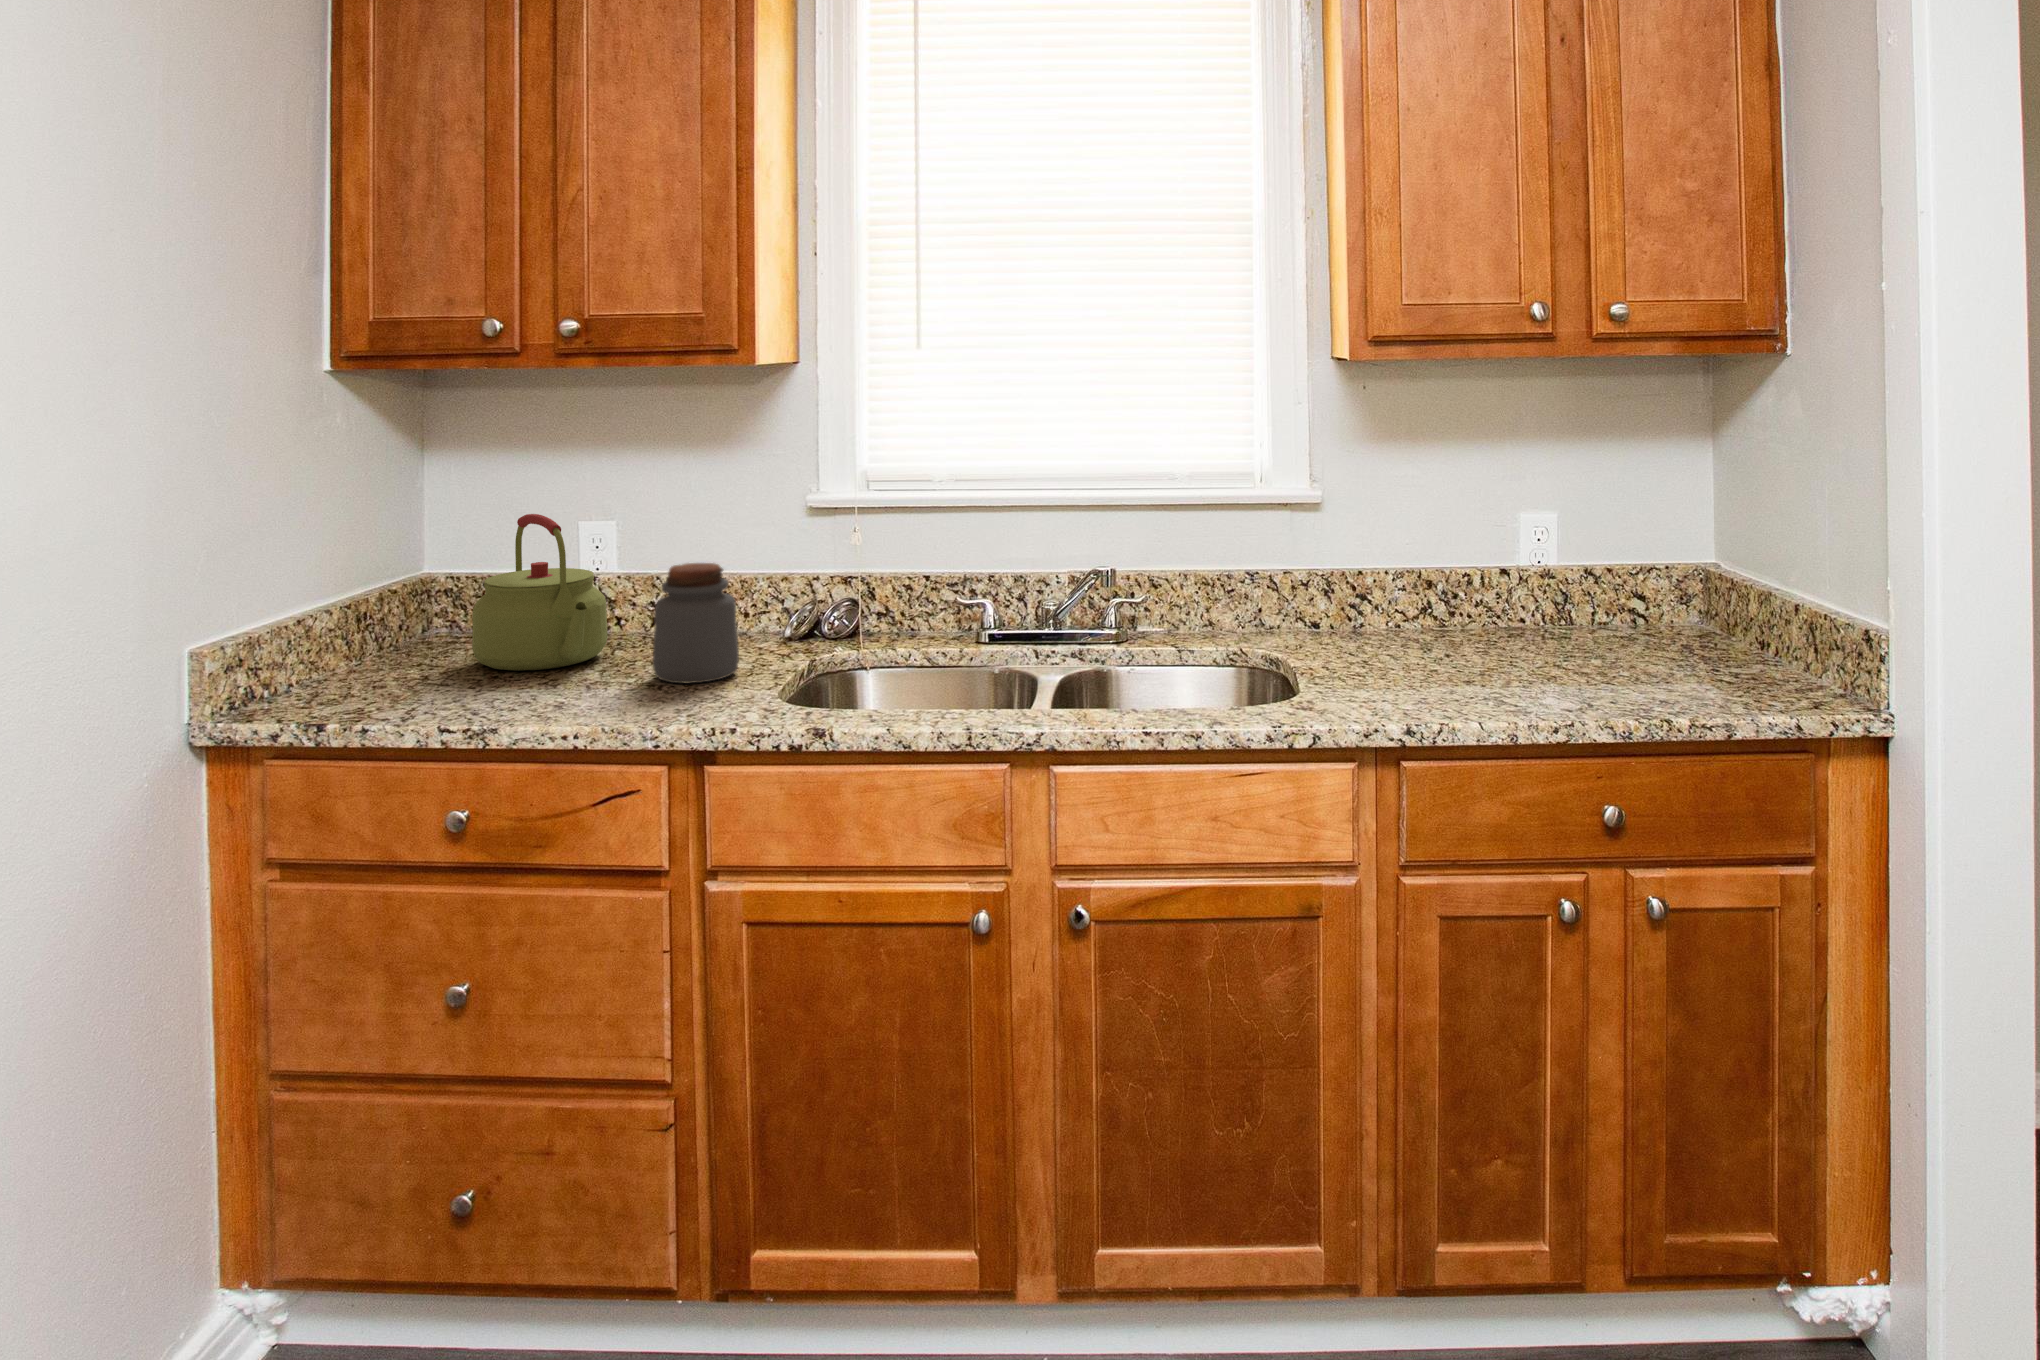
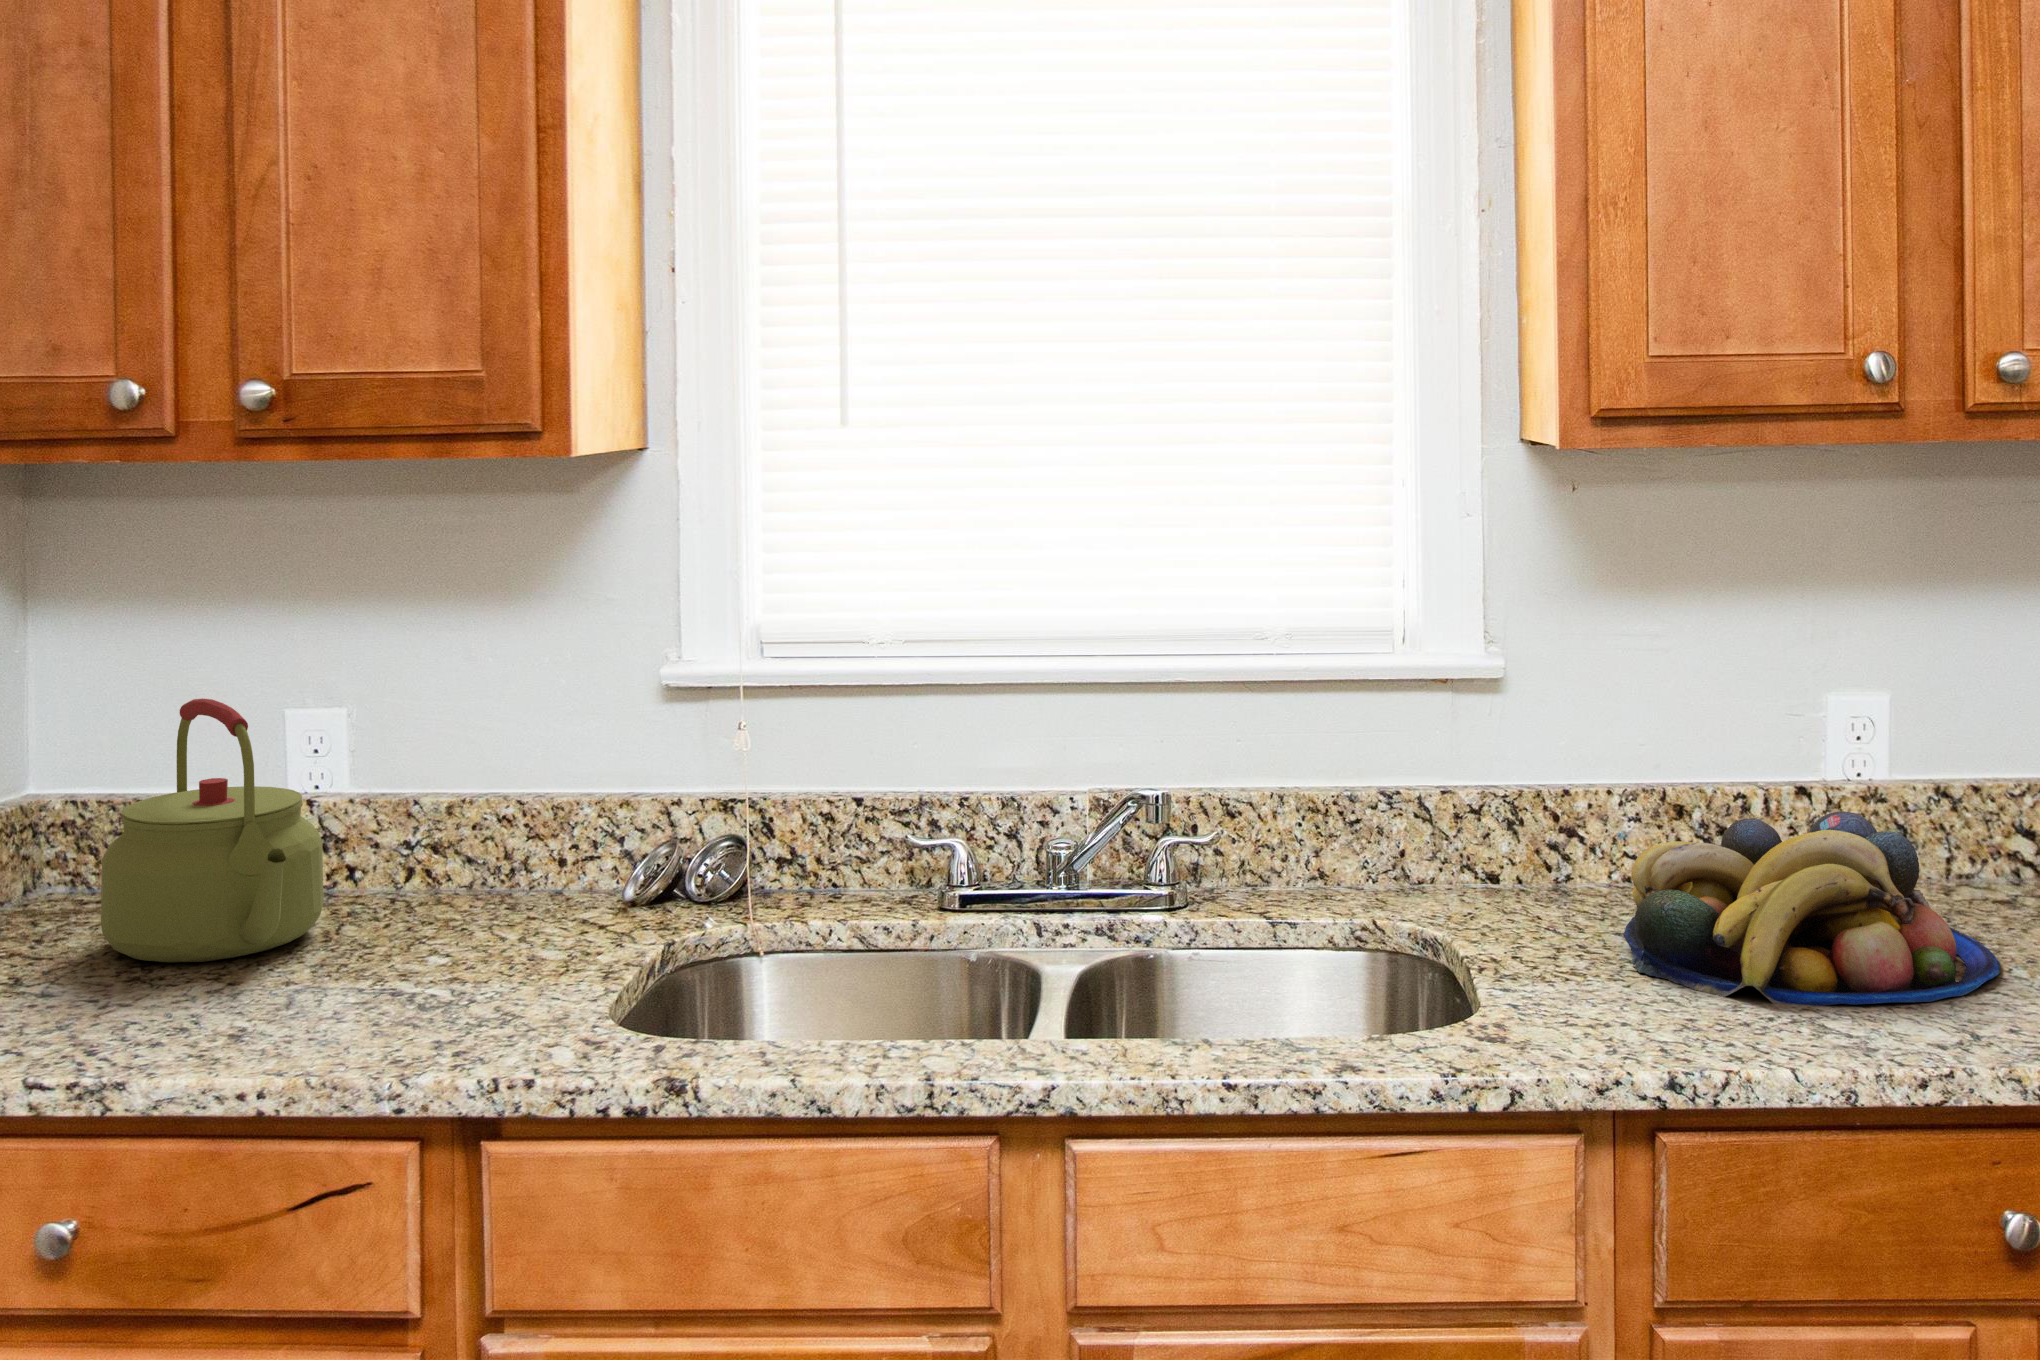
jar: present [653,563,739,683] -> none [393,782,537,990]
fruit bowl: none [1389,582,1603,689] -> present [1624,811,2000,1006]

